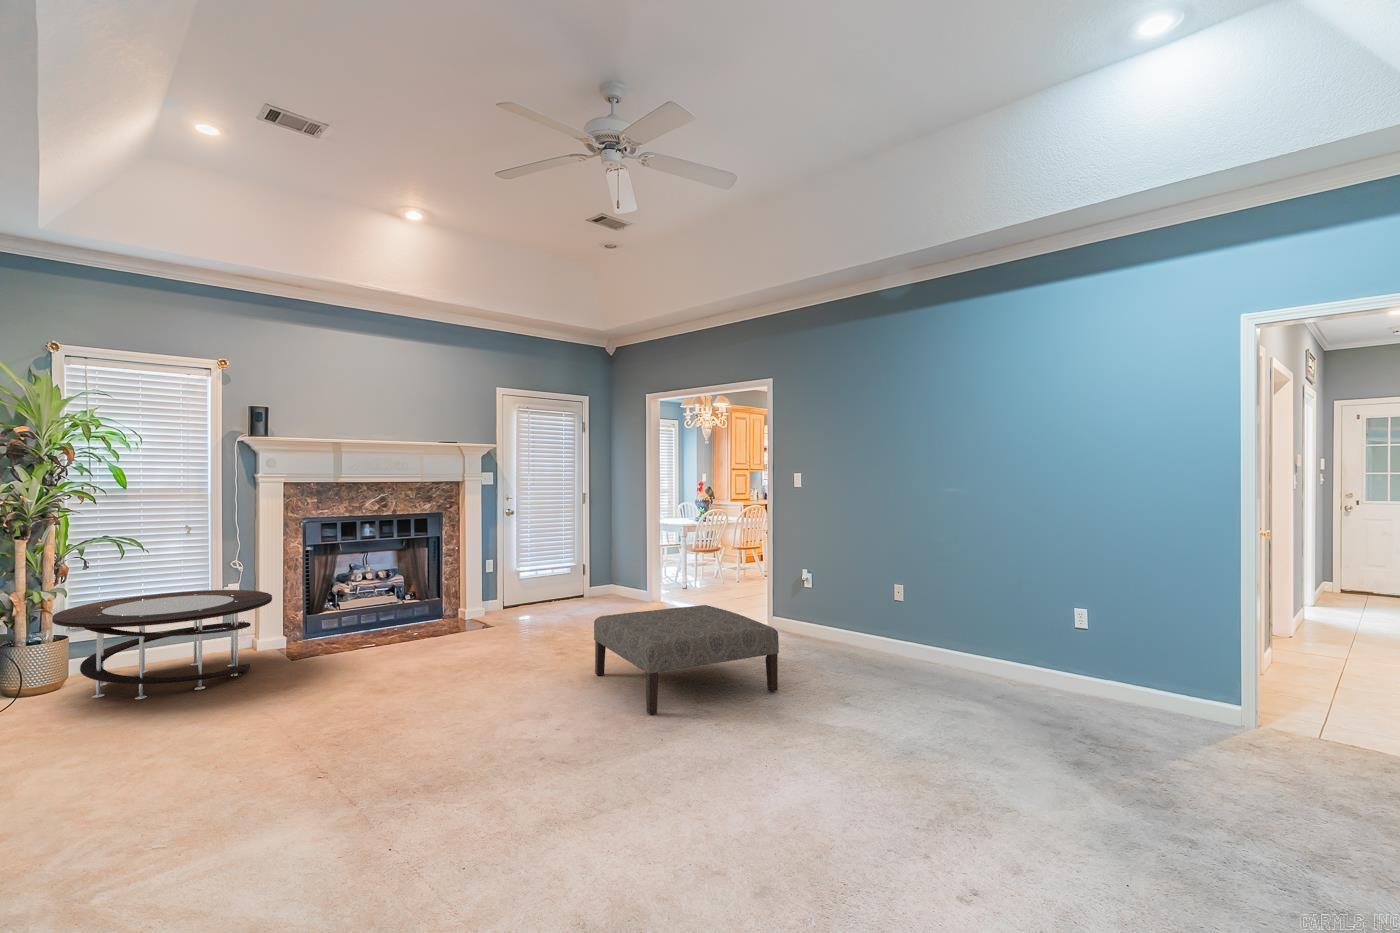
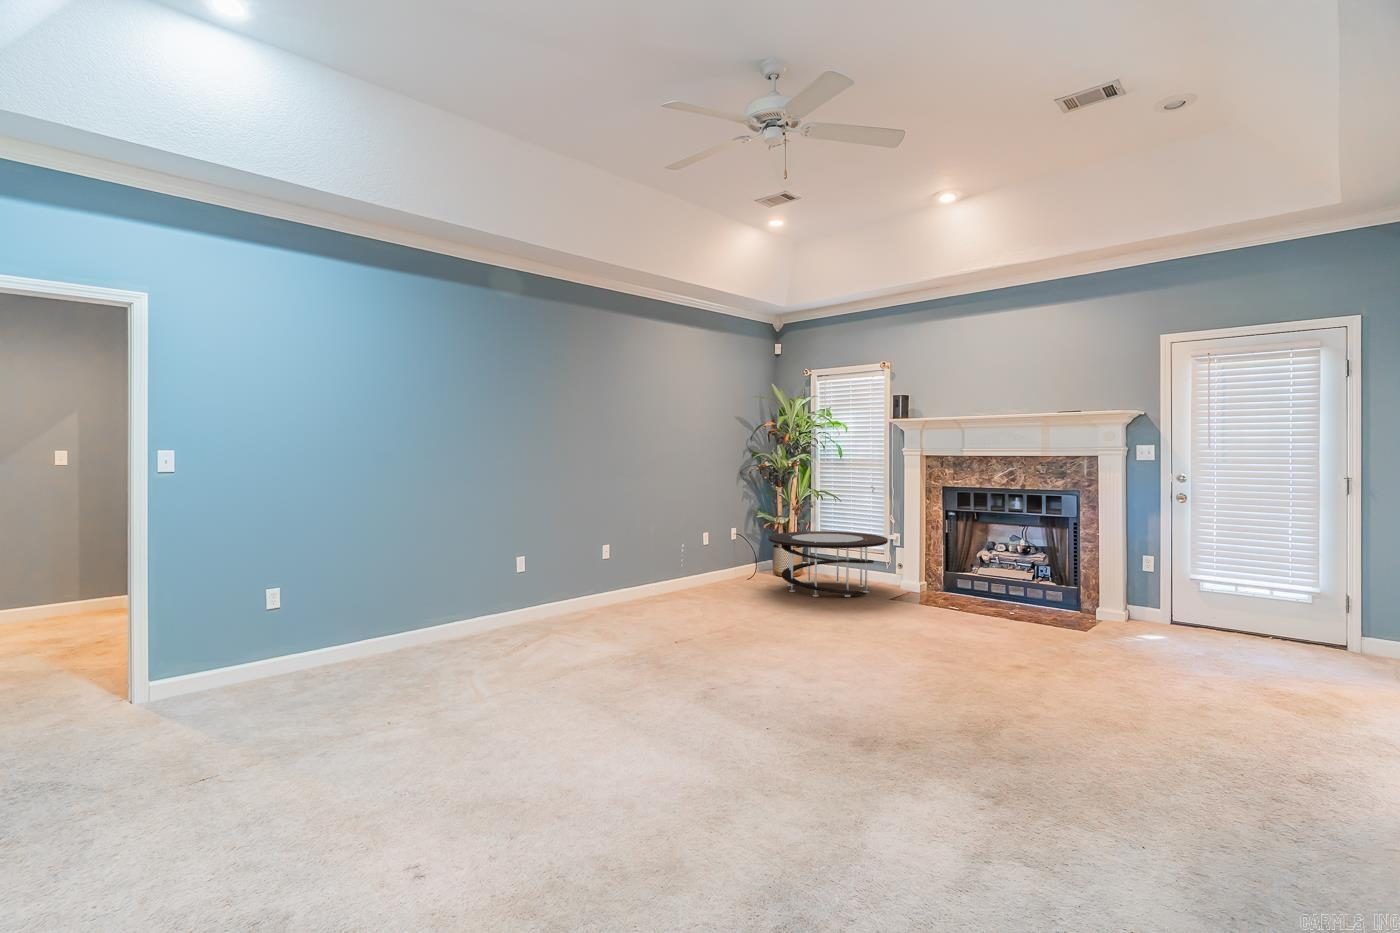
ottoman: present [594,605,779,715] -> none [849,618,1136,792]

